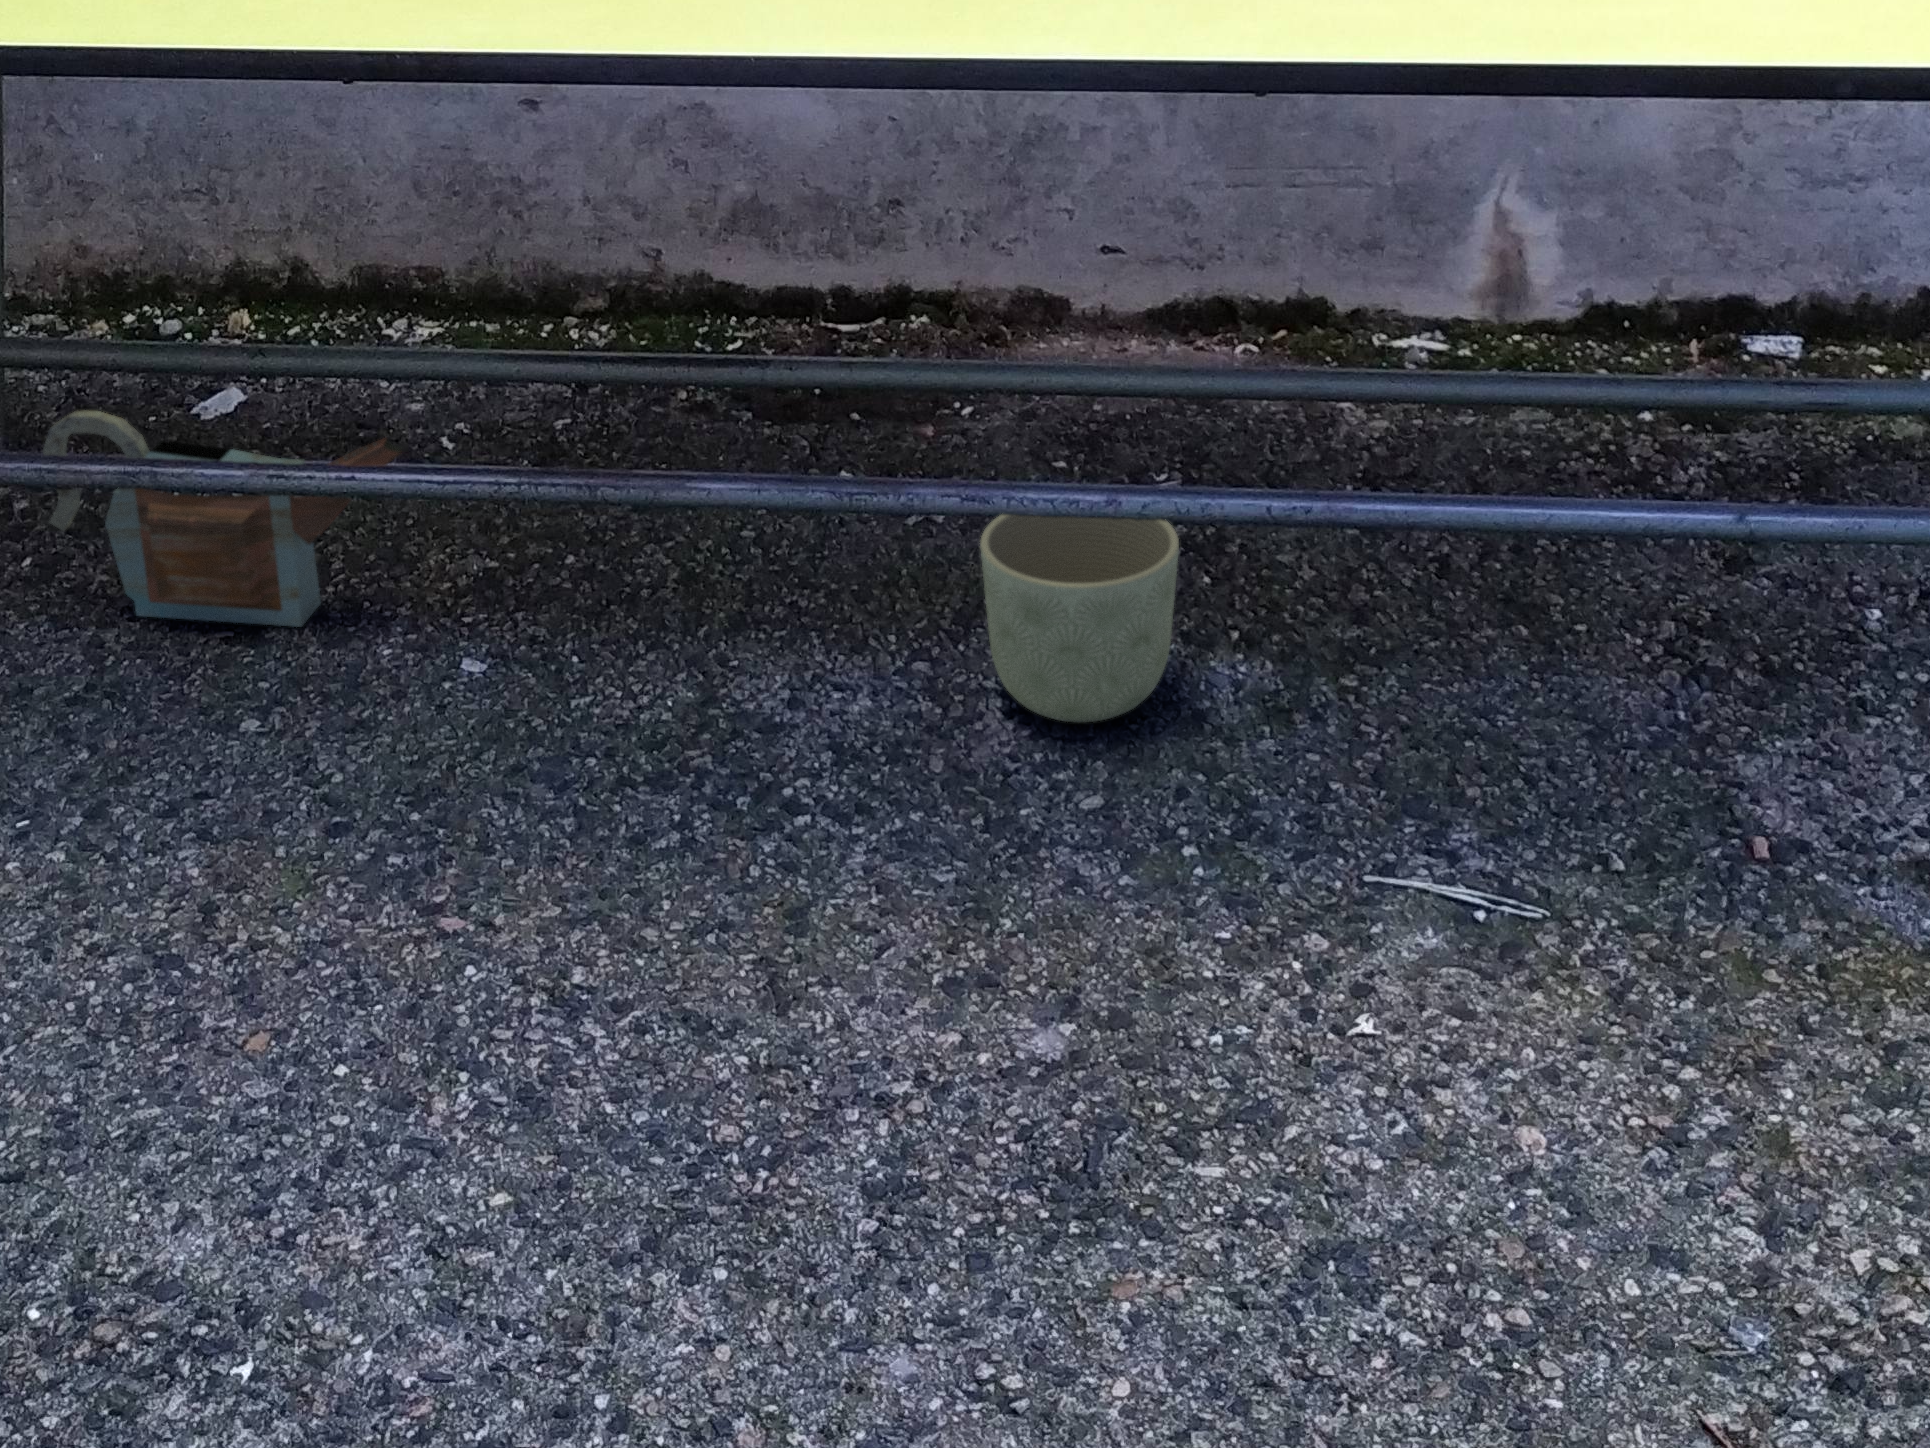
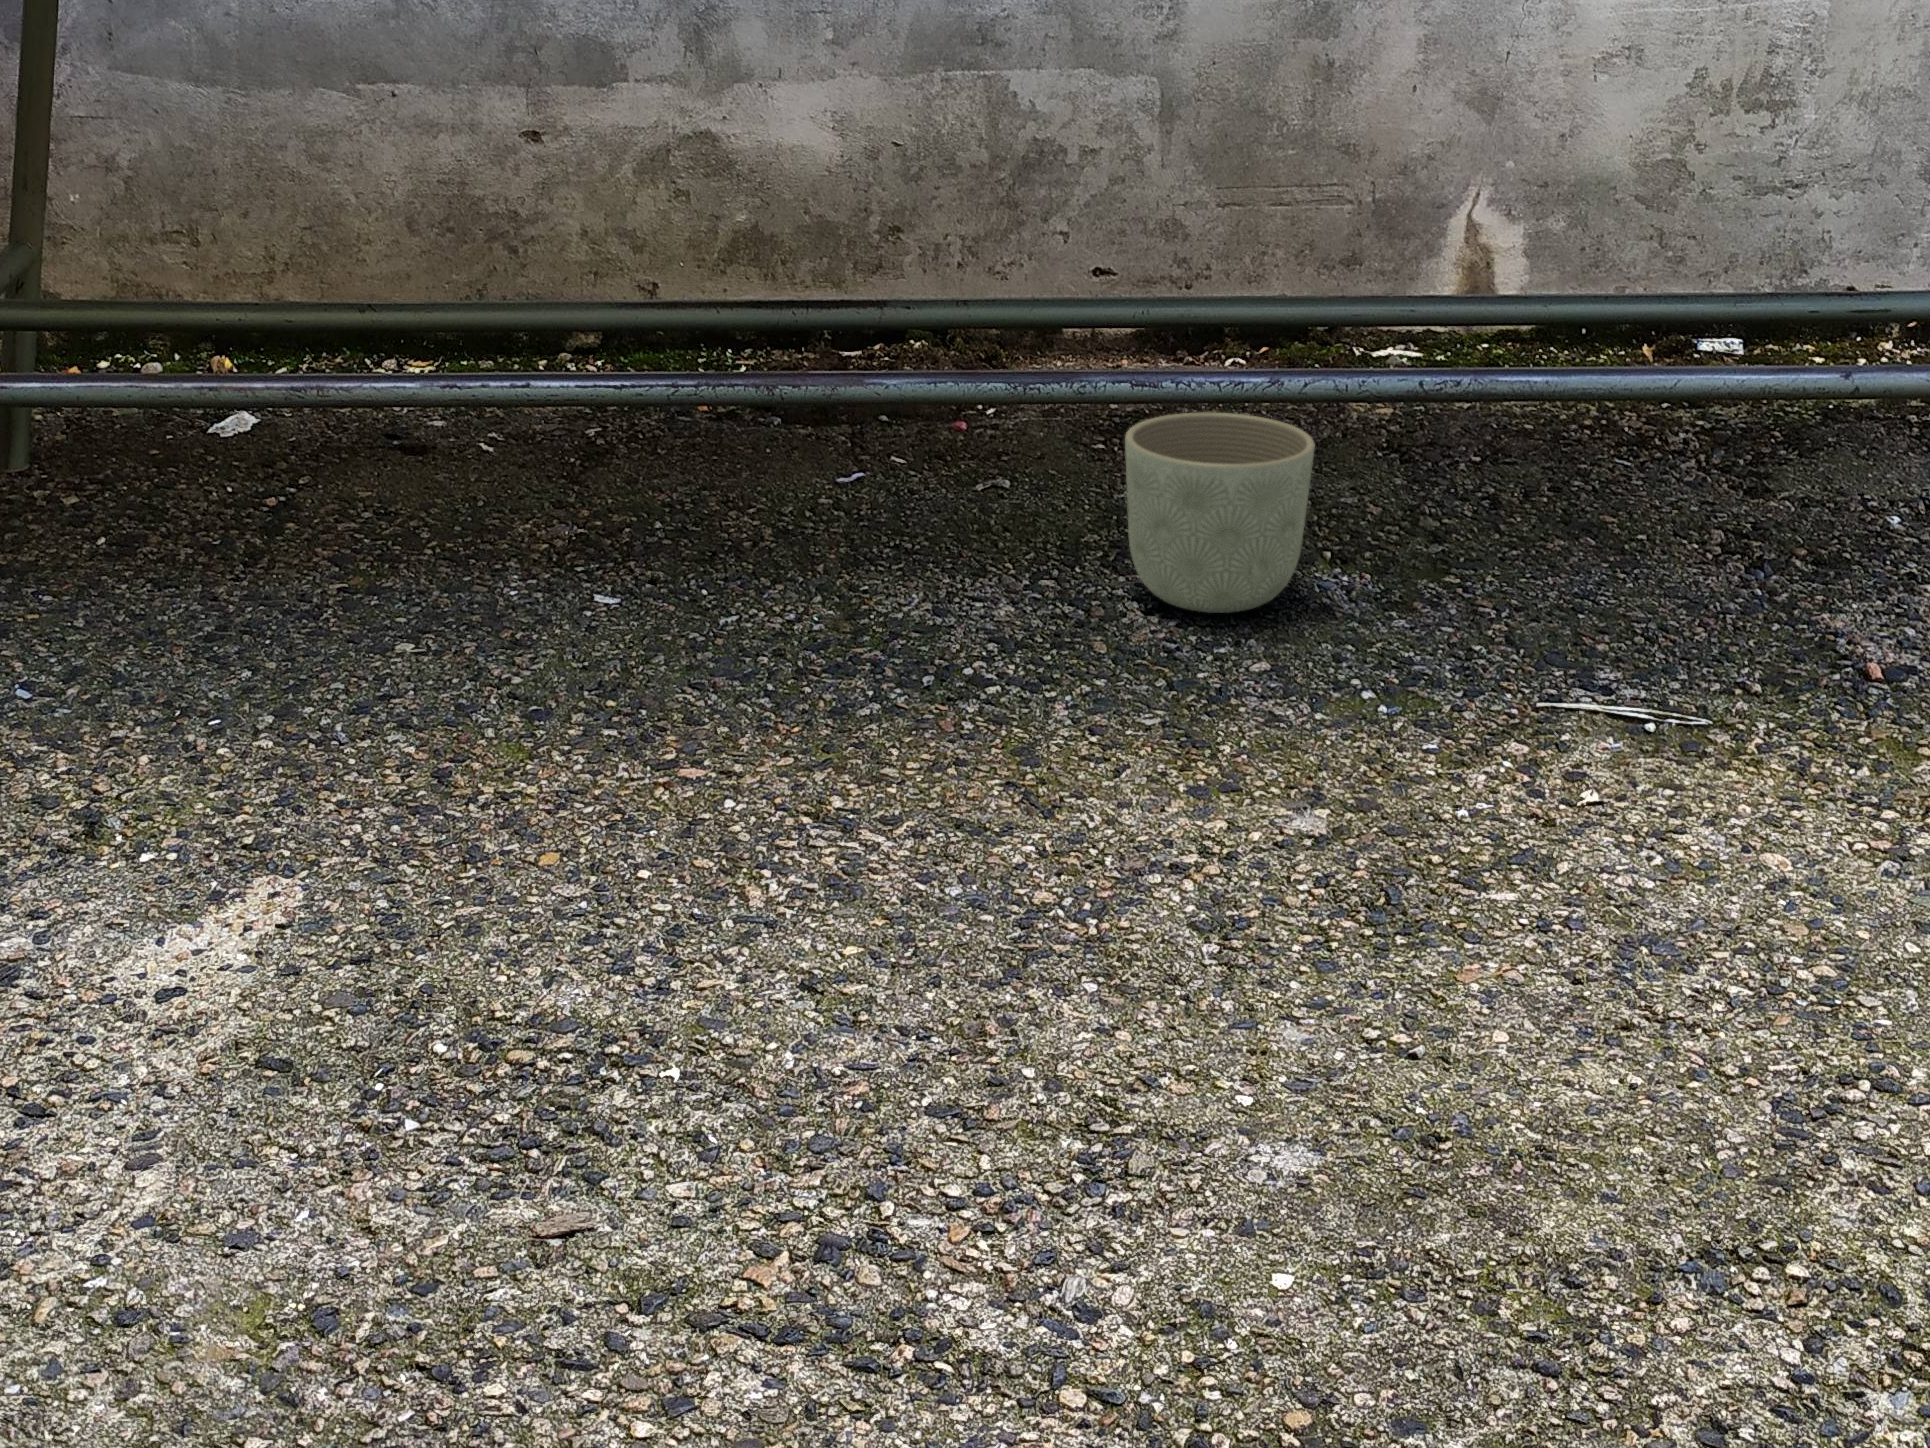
watering can: present [43,411,403,627] -> none [150,359,532,575]

